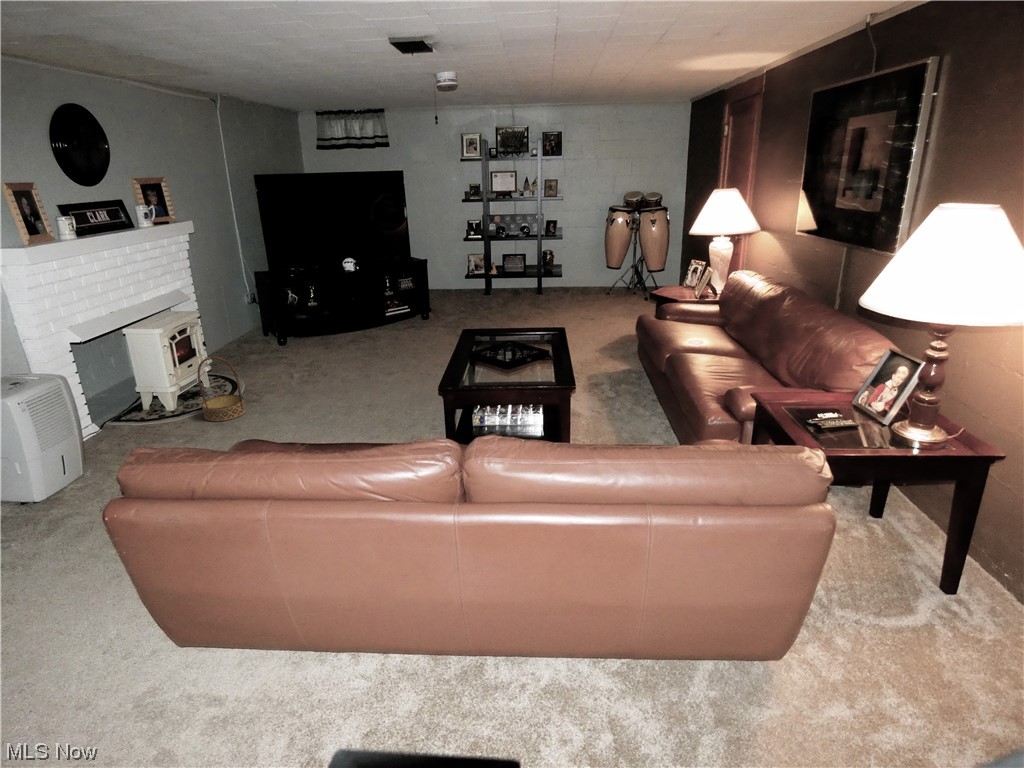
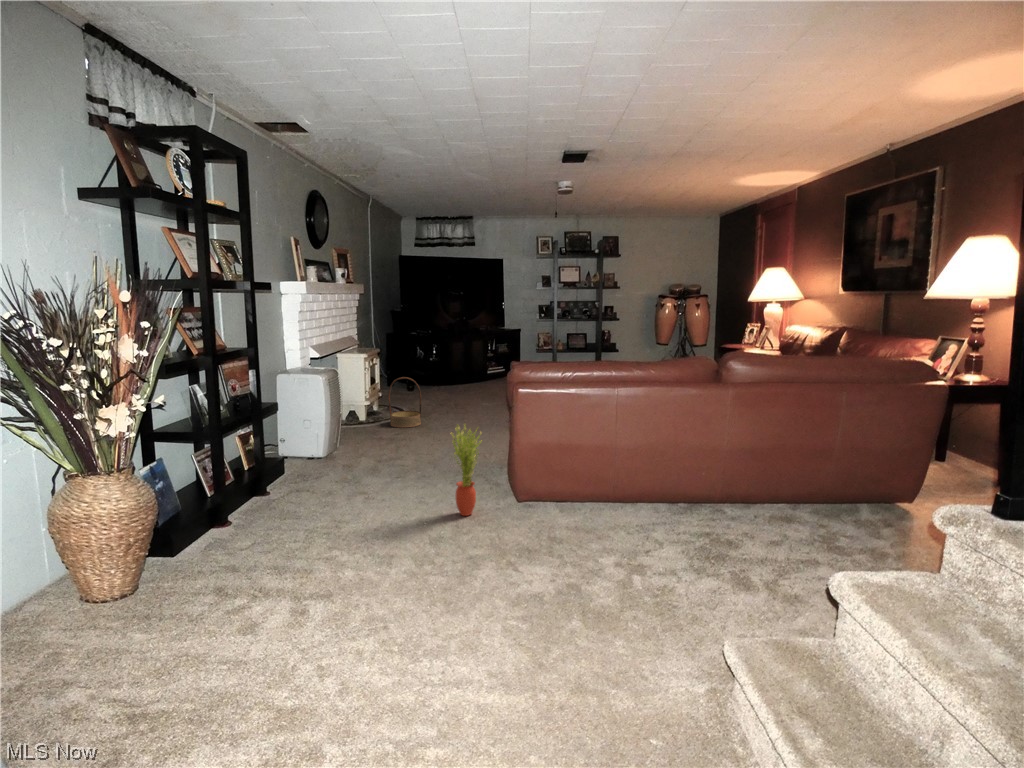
potted plant: none [38,539,121,664] -> present [451,426,482,516]

